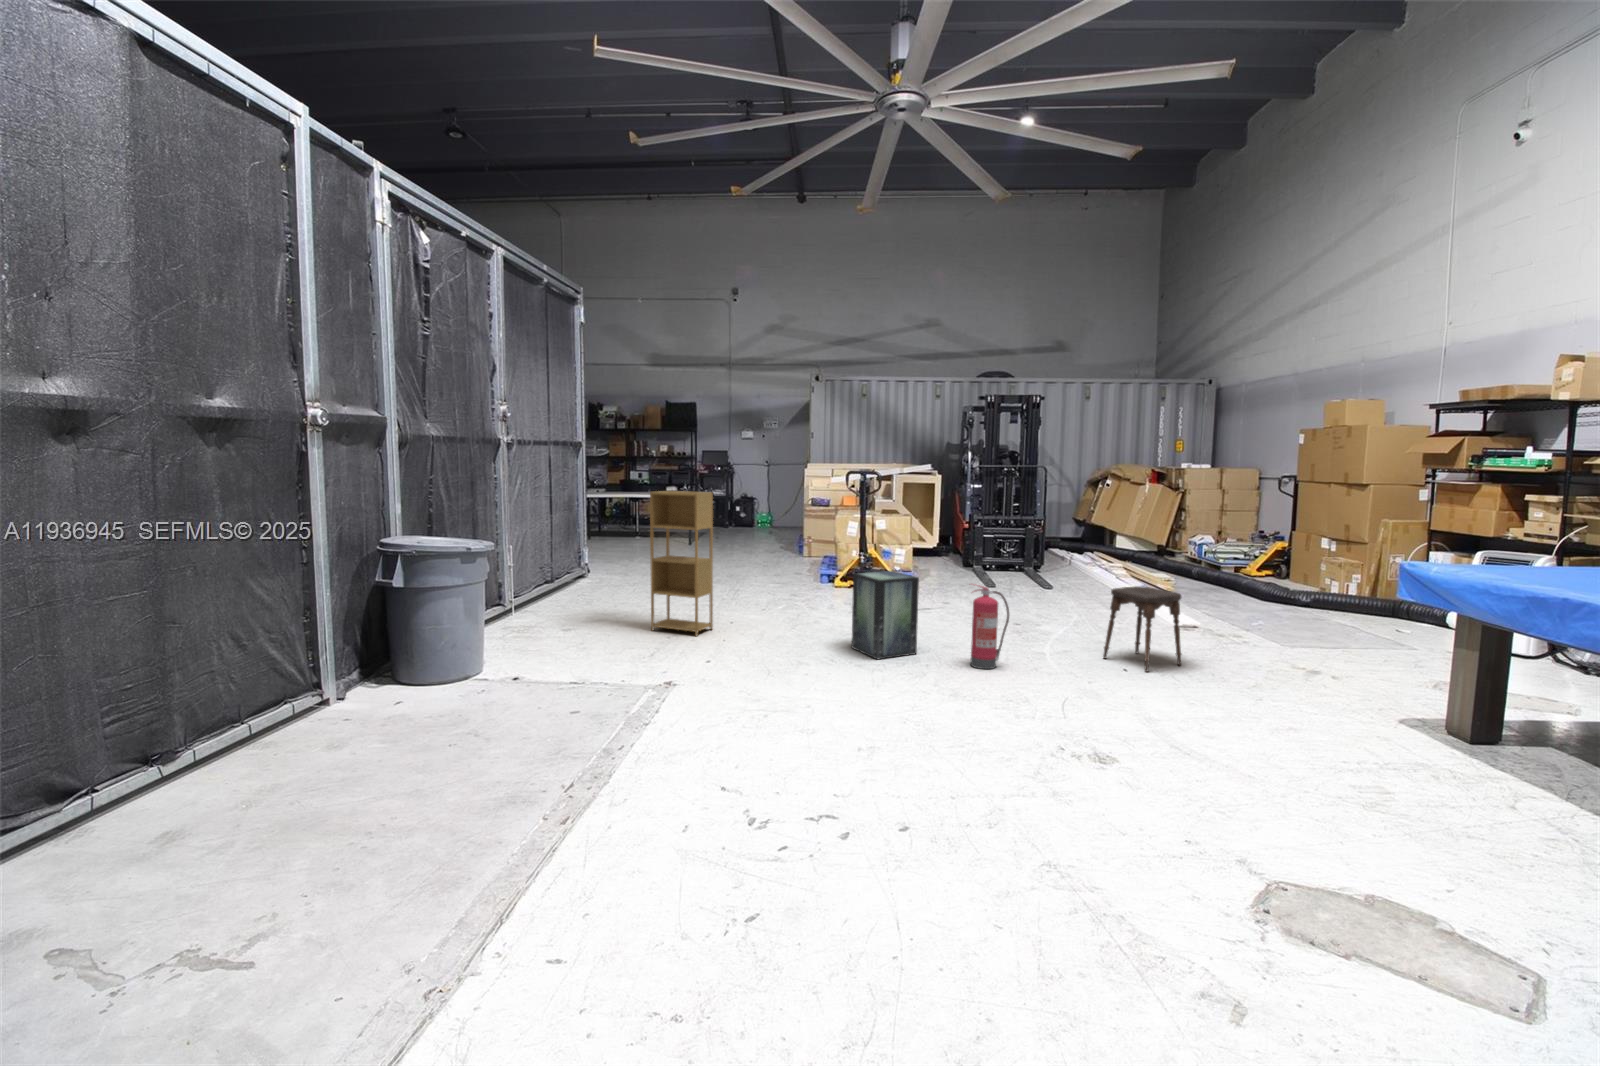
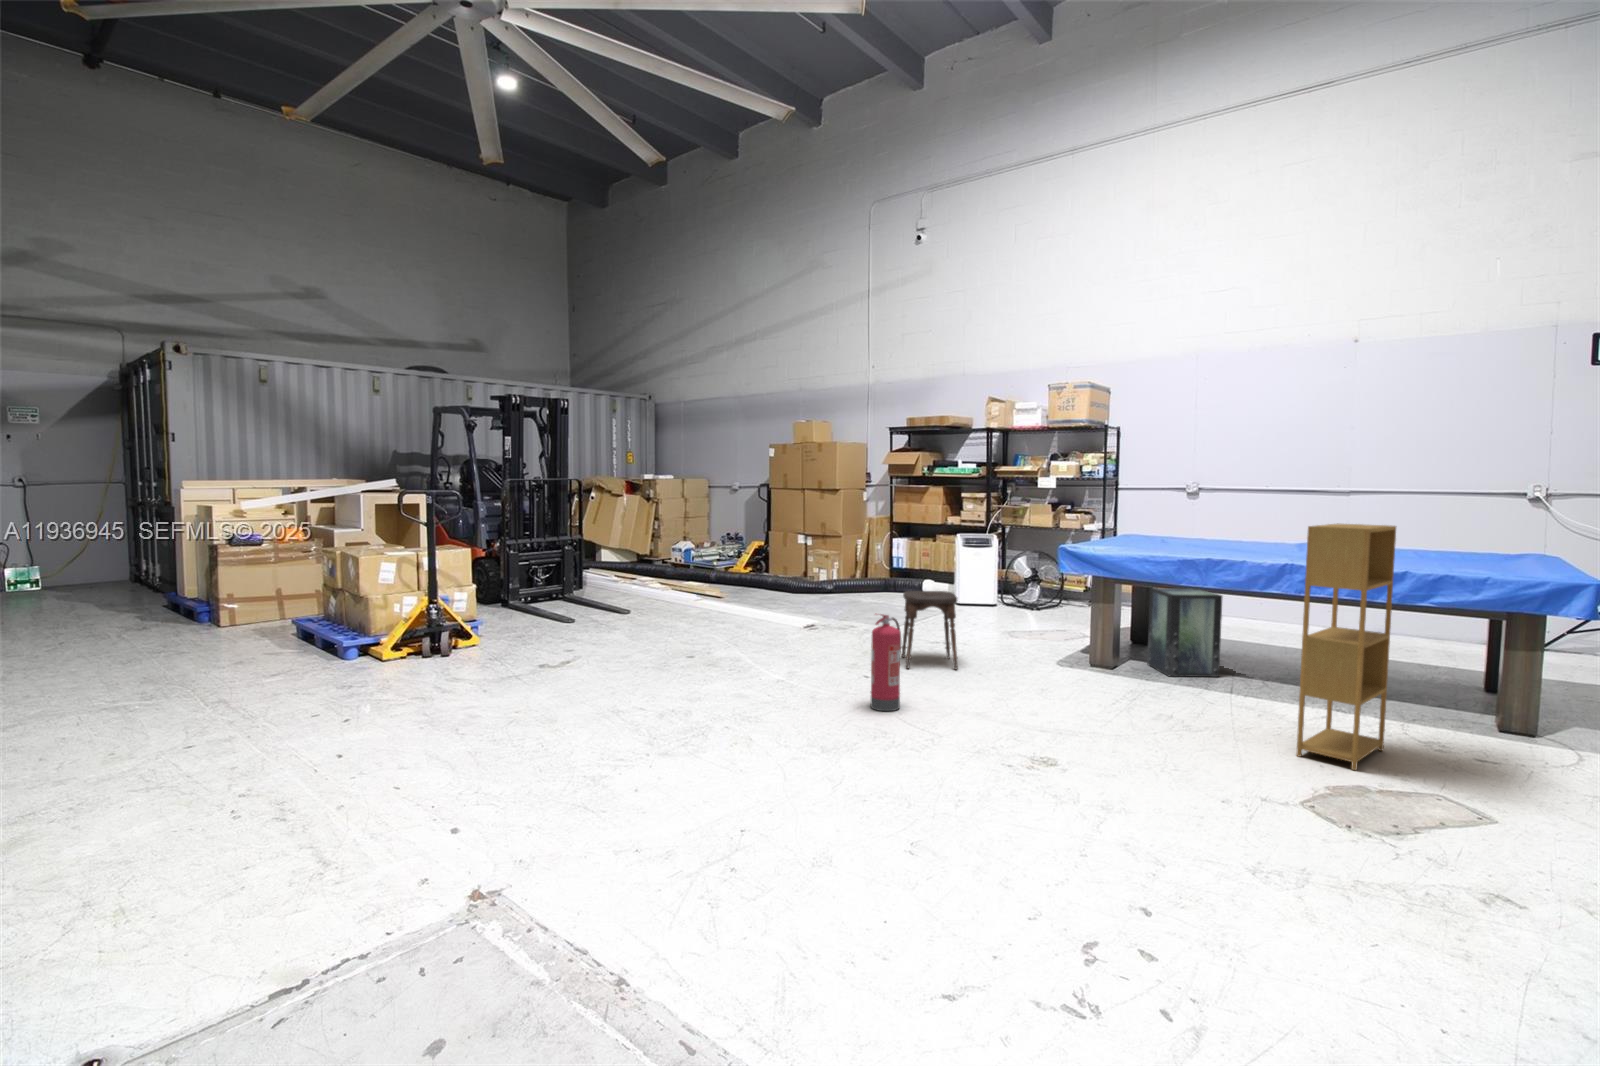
shelving unit: present [650,491,713,636] -> present [1296,523,1396,770]
storage box: present [852,571,919,659] -> present [1147,588,1222,677]

